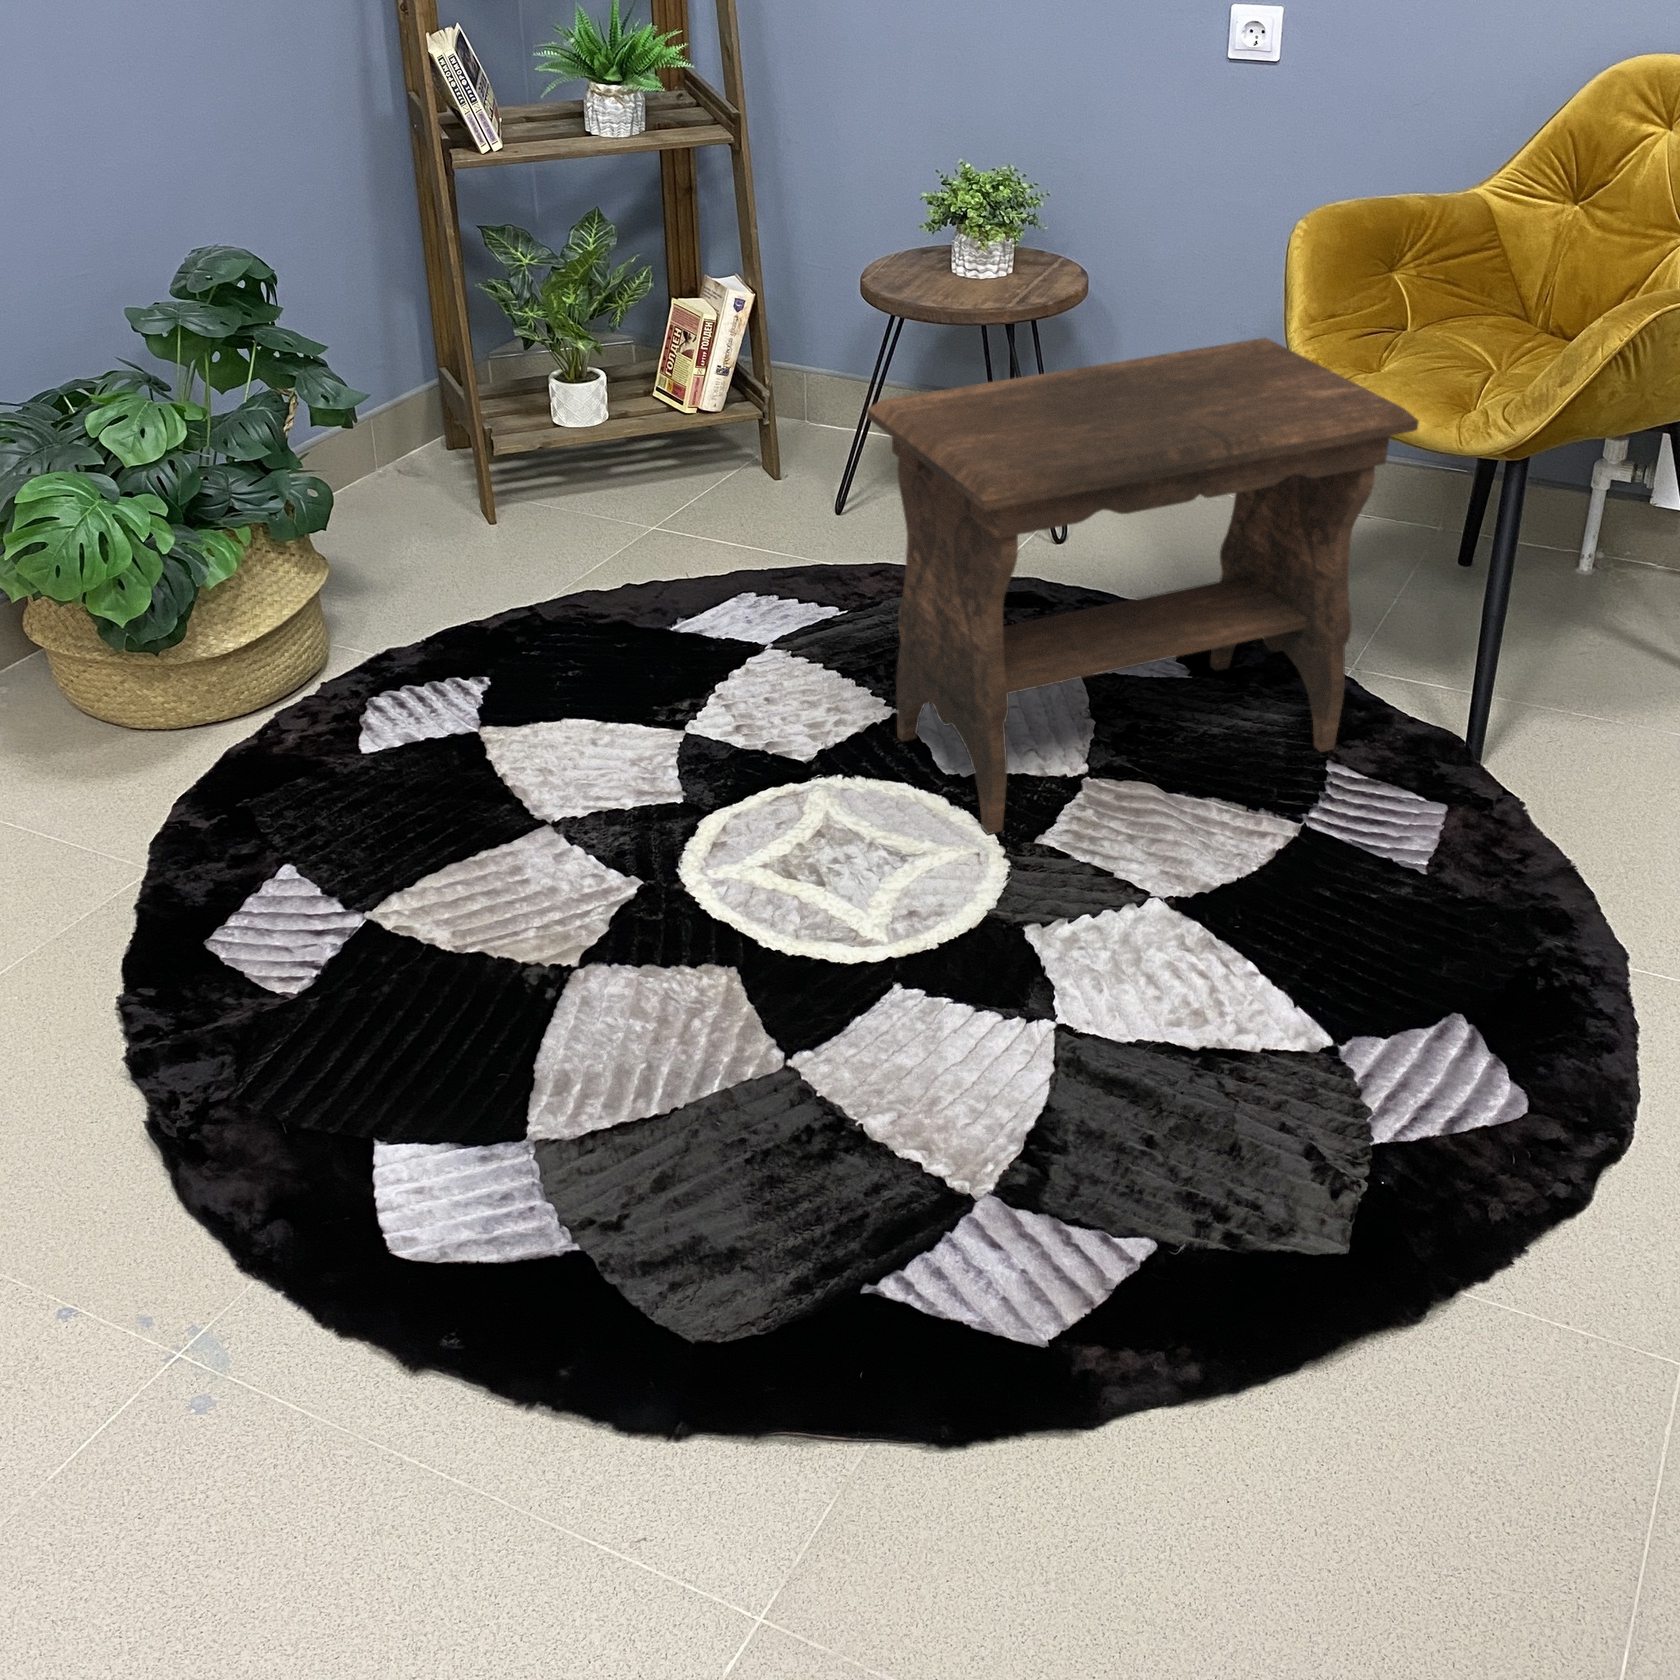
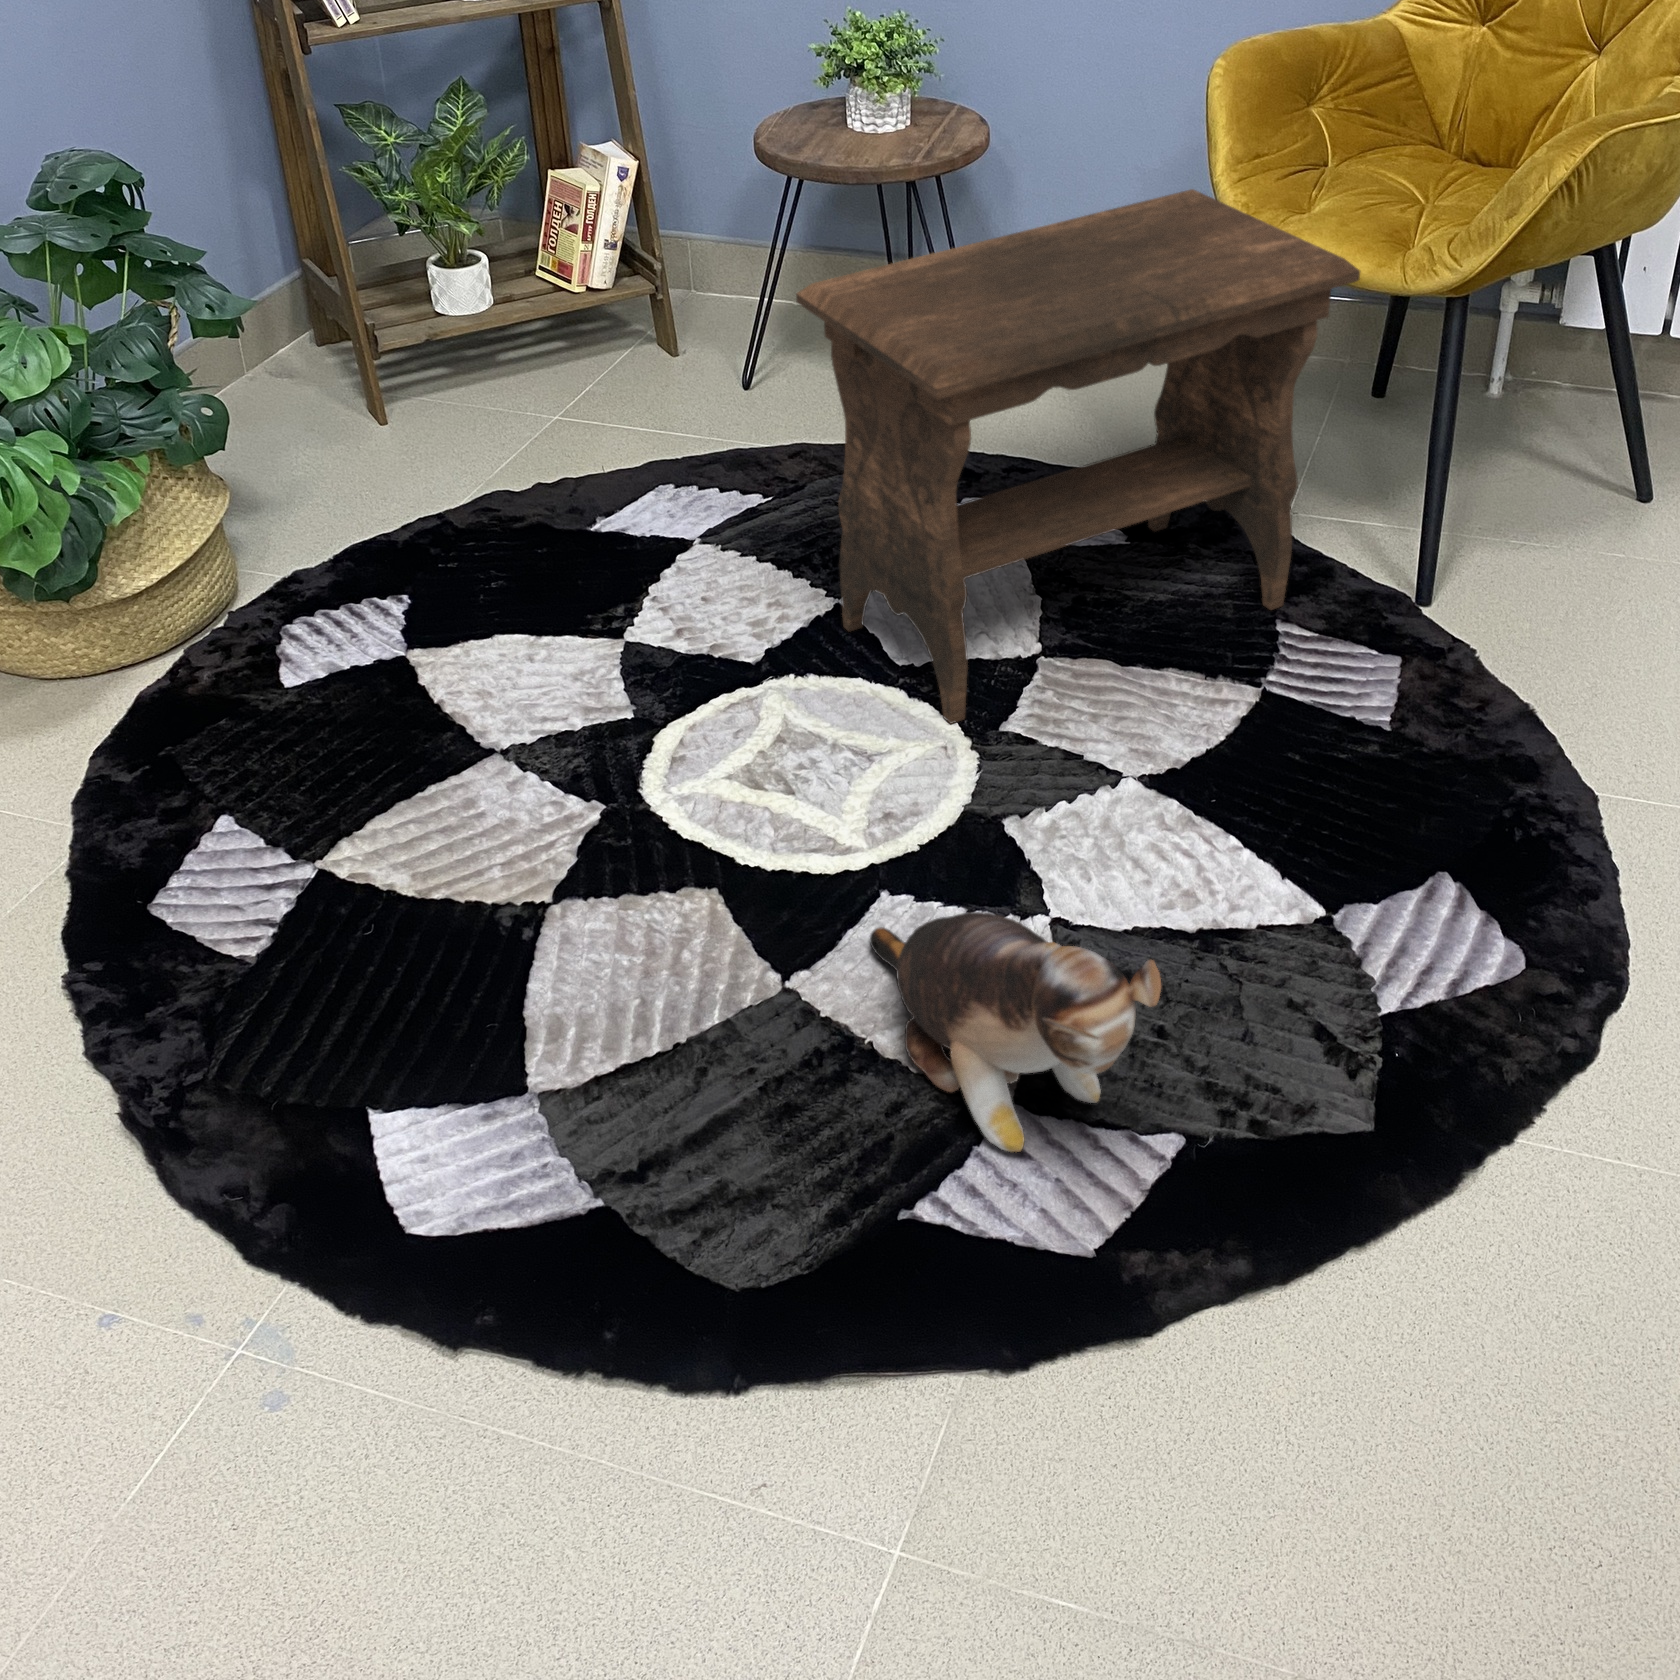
plush toy: none [876,1001,1132,1242] -> present [870,912,1161,1152]

